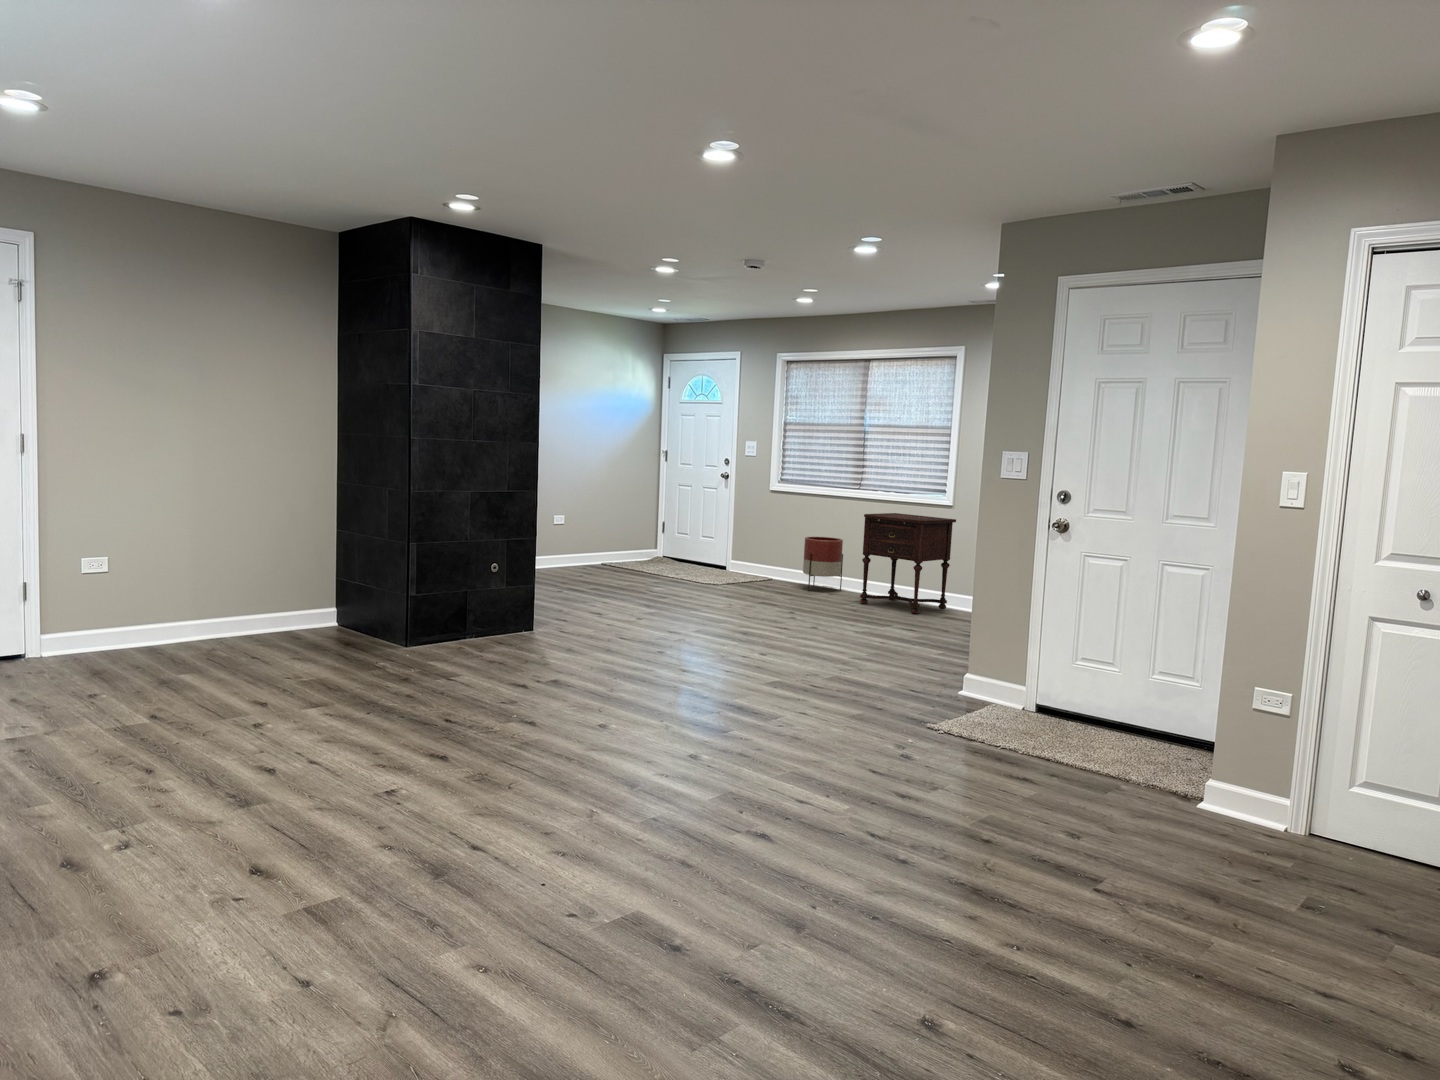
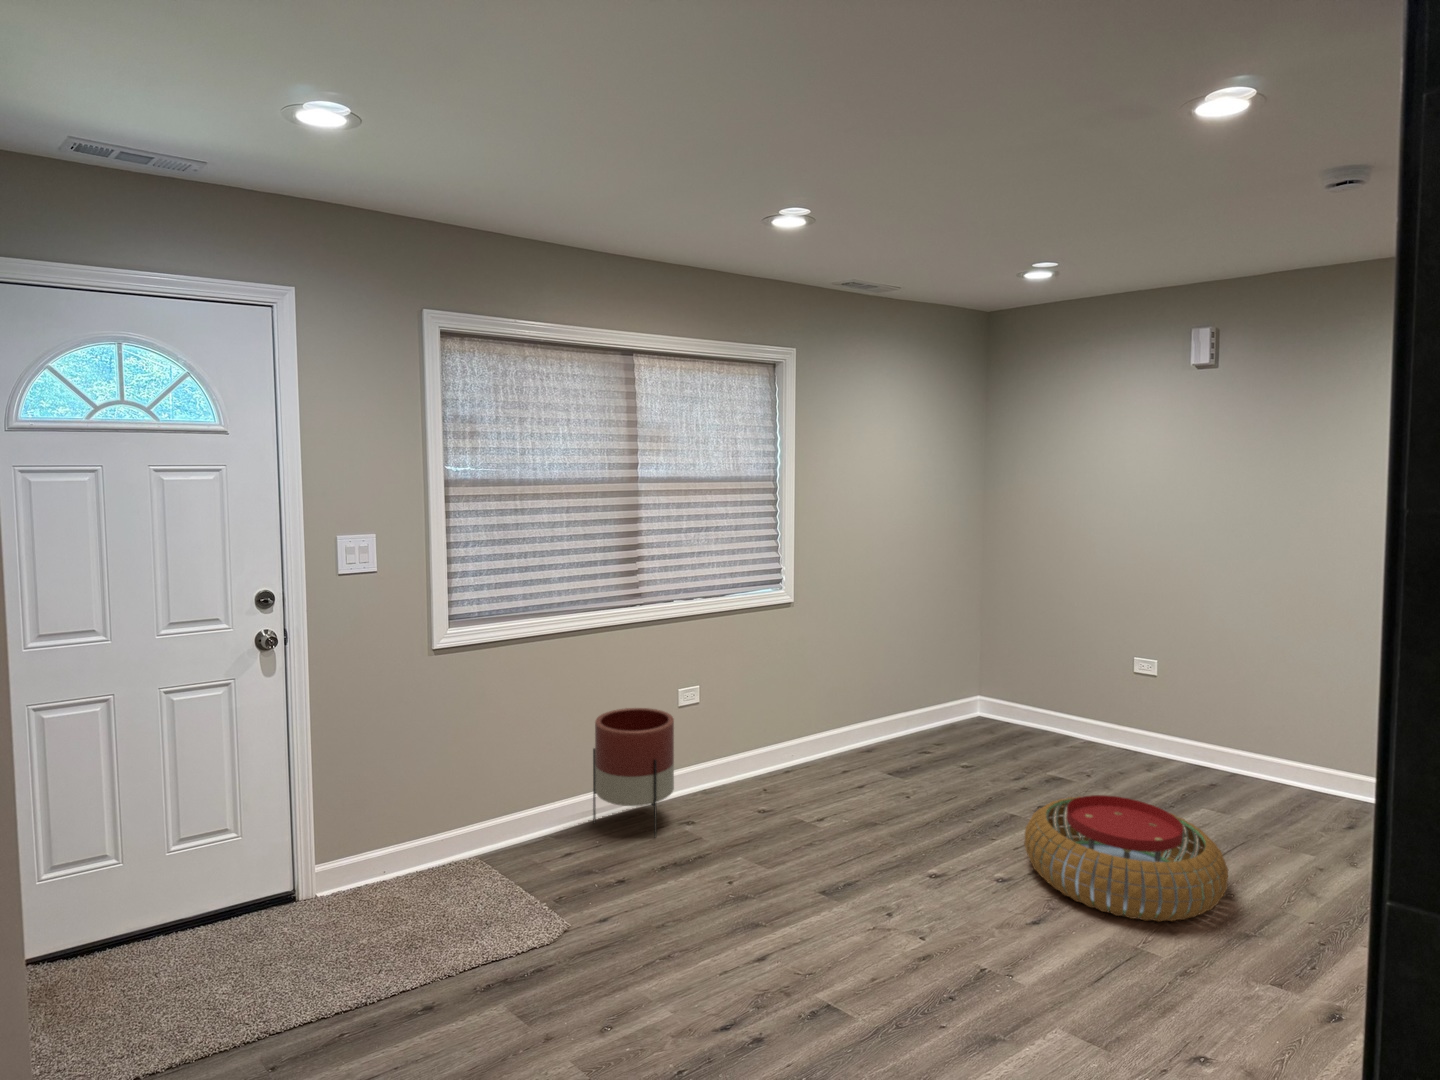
side table: present [860,513,956,614] -> none [728,621,881,810]
pouf: none [792,594,894,643] -> present [1024,795,1228,921]

